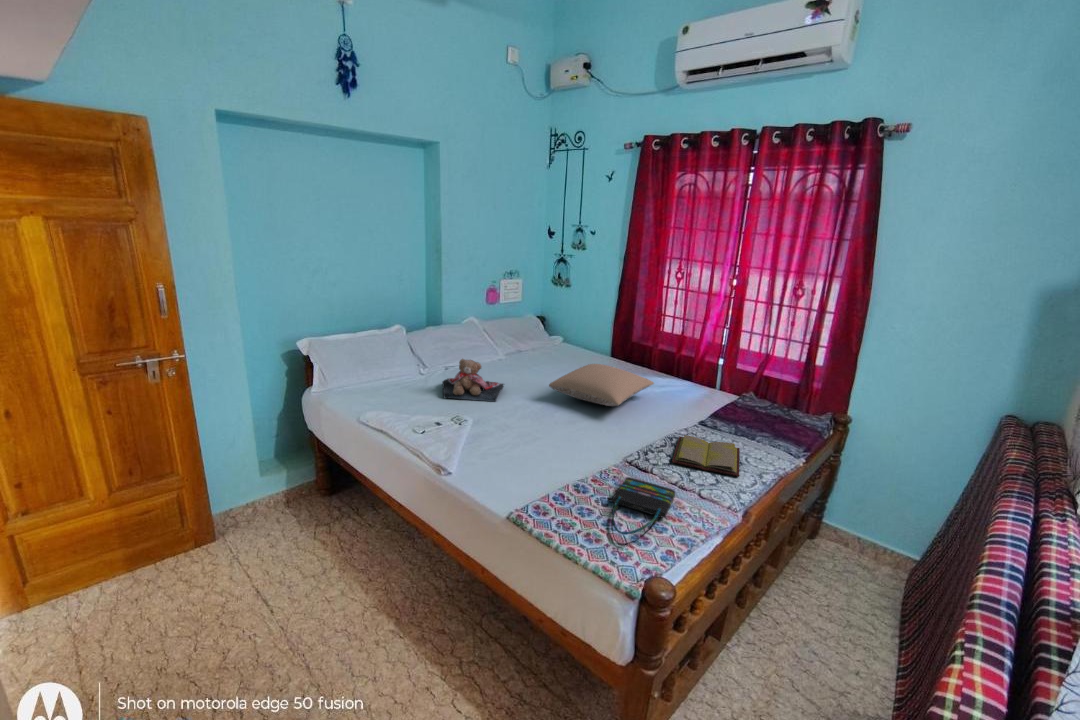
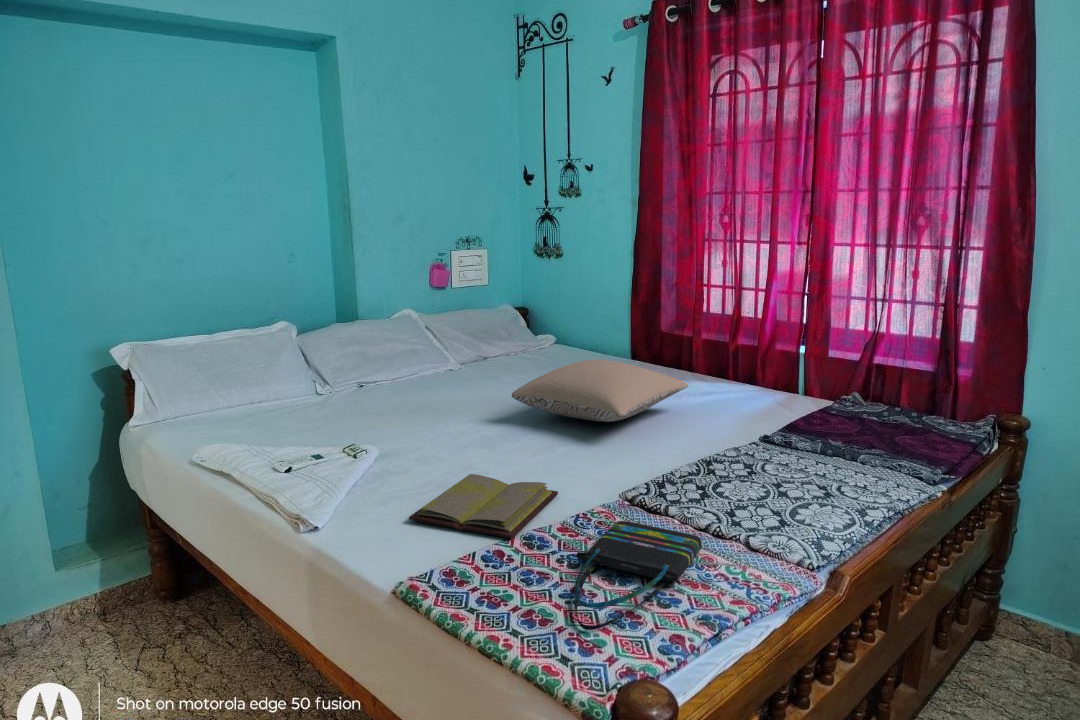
teddy bear: present [442,359,504,402] -> none [340,359,445,427]
diary: present [672,435,740,477] -> present [409,474,558,538]

